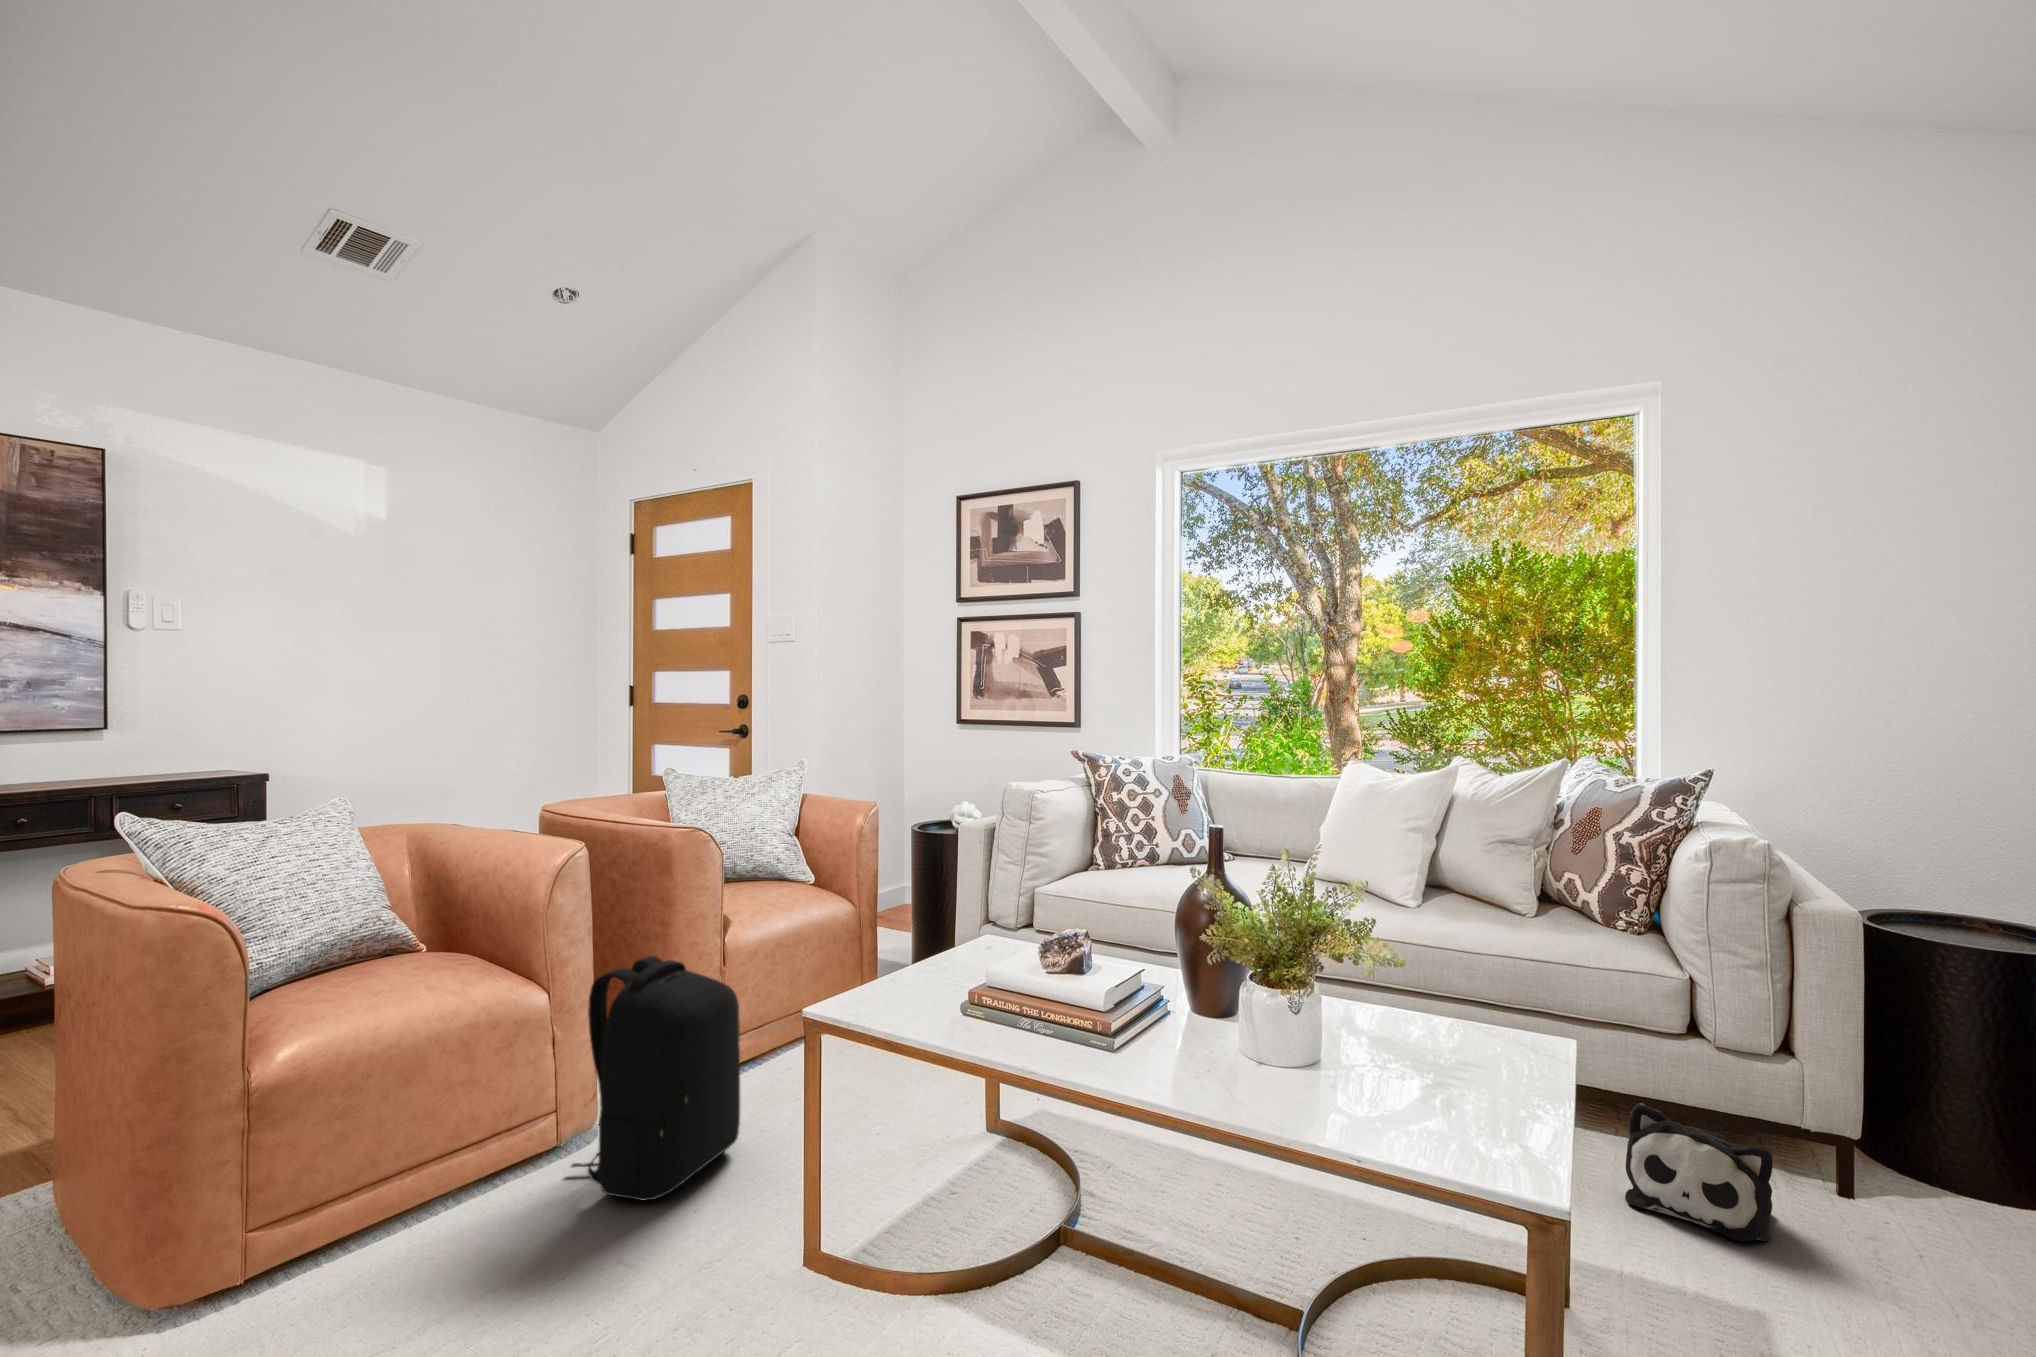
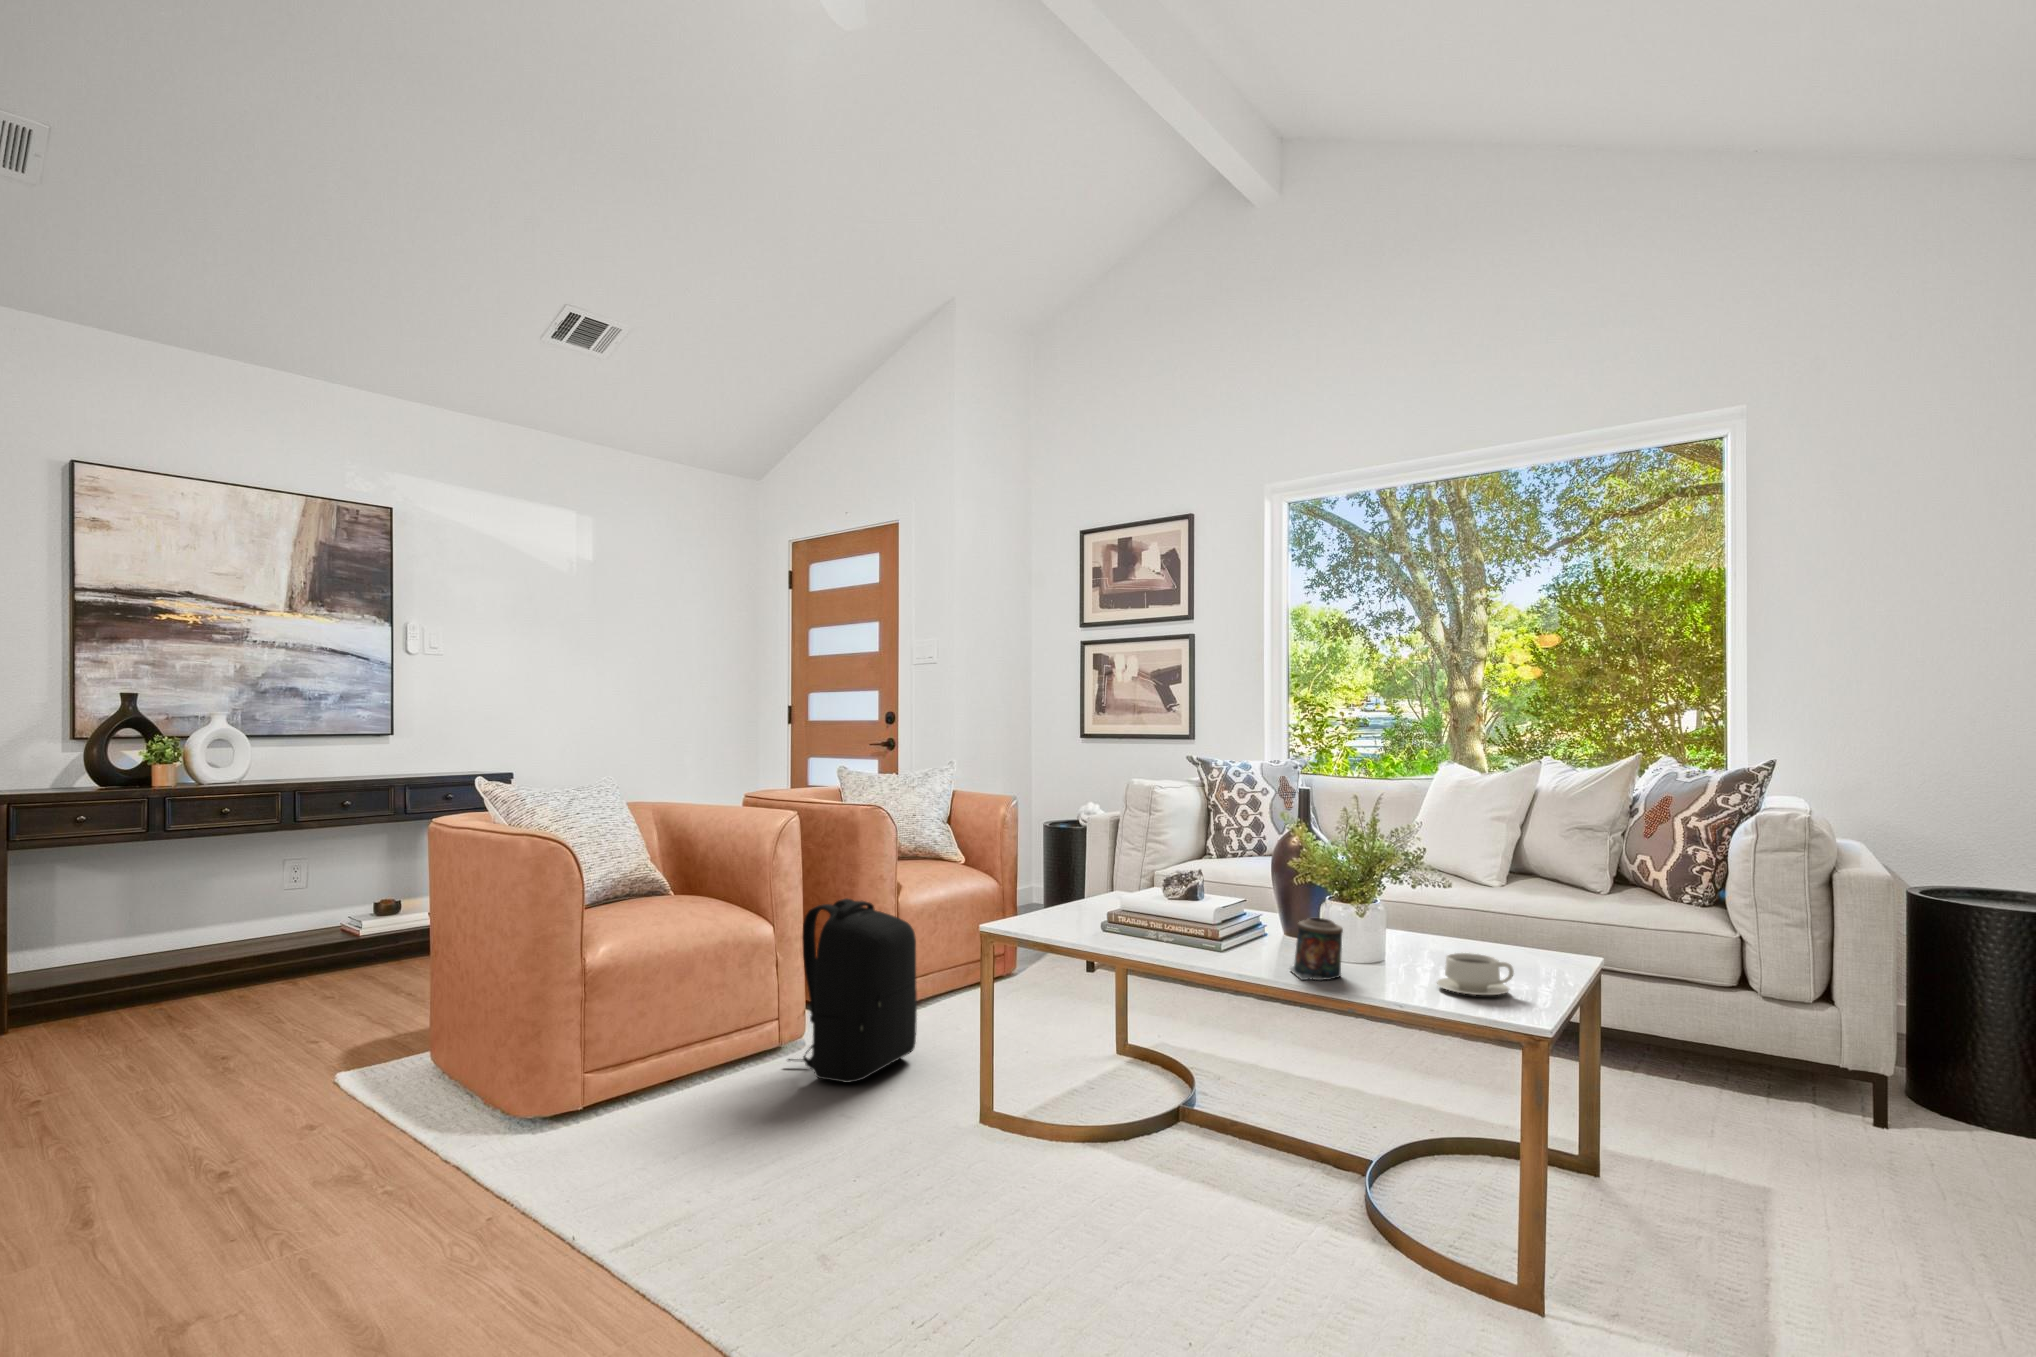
candle: none [1207,1010,1276,1100] -> present [1290,917,1343,980]
teacup: none [1396,1058,1496,1125] -> present [1437,953,1514,995]
plush toy: present [1625,1103,1772,1242] -> none [1672,1038,1804,1150]

